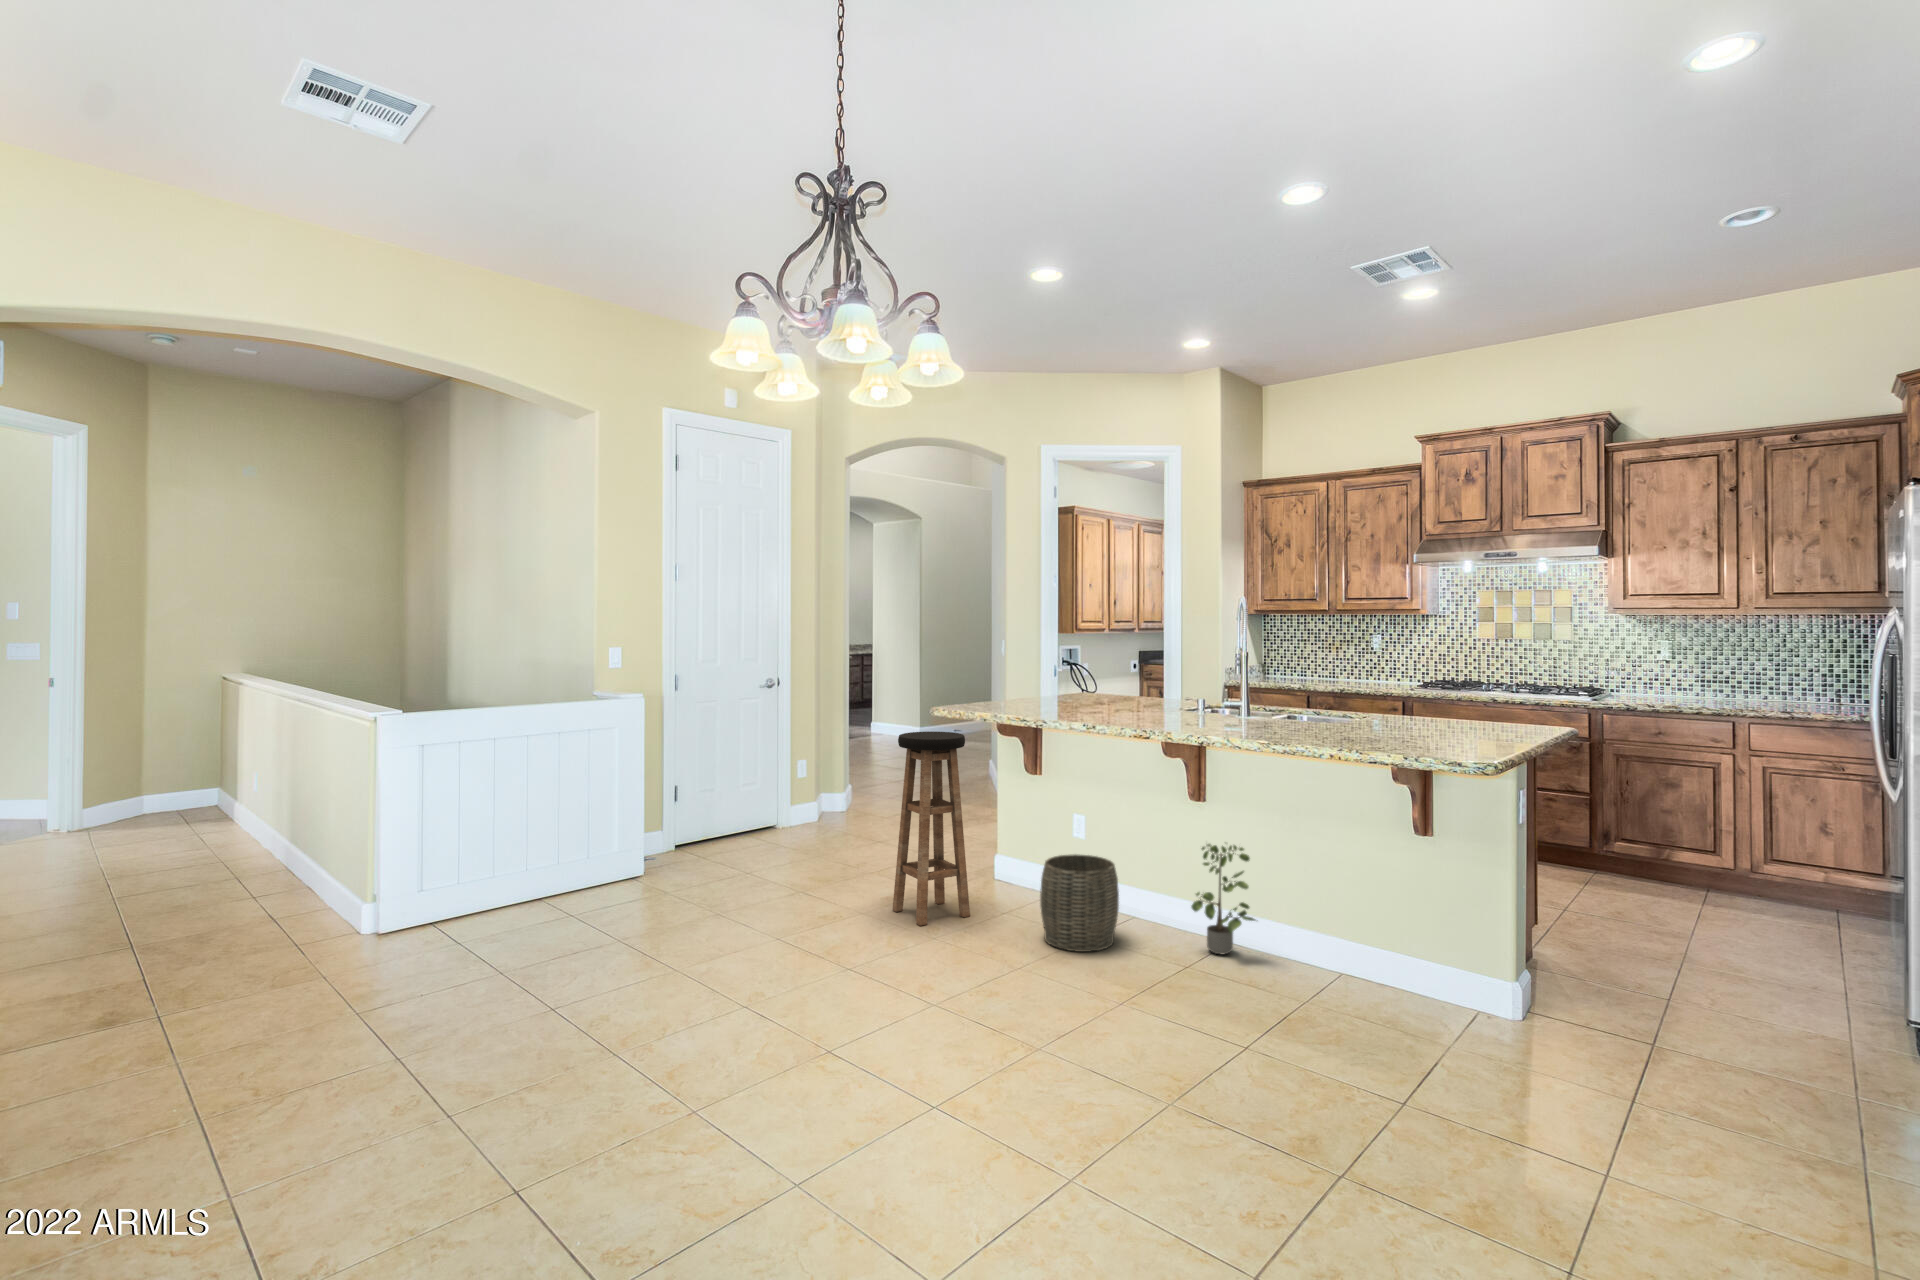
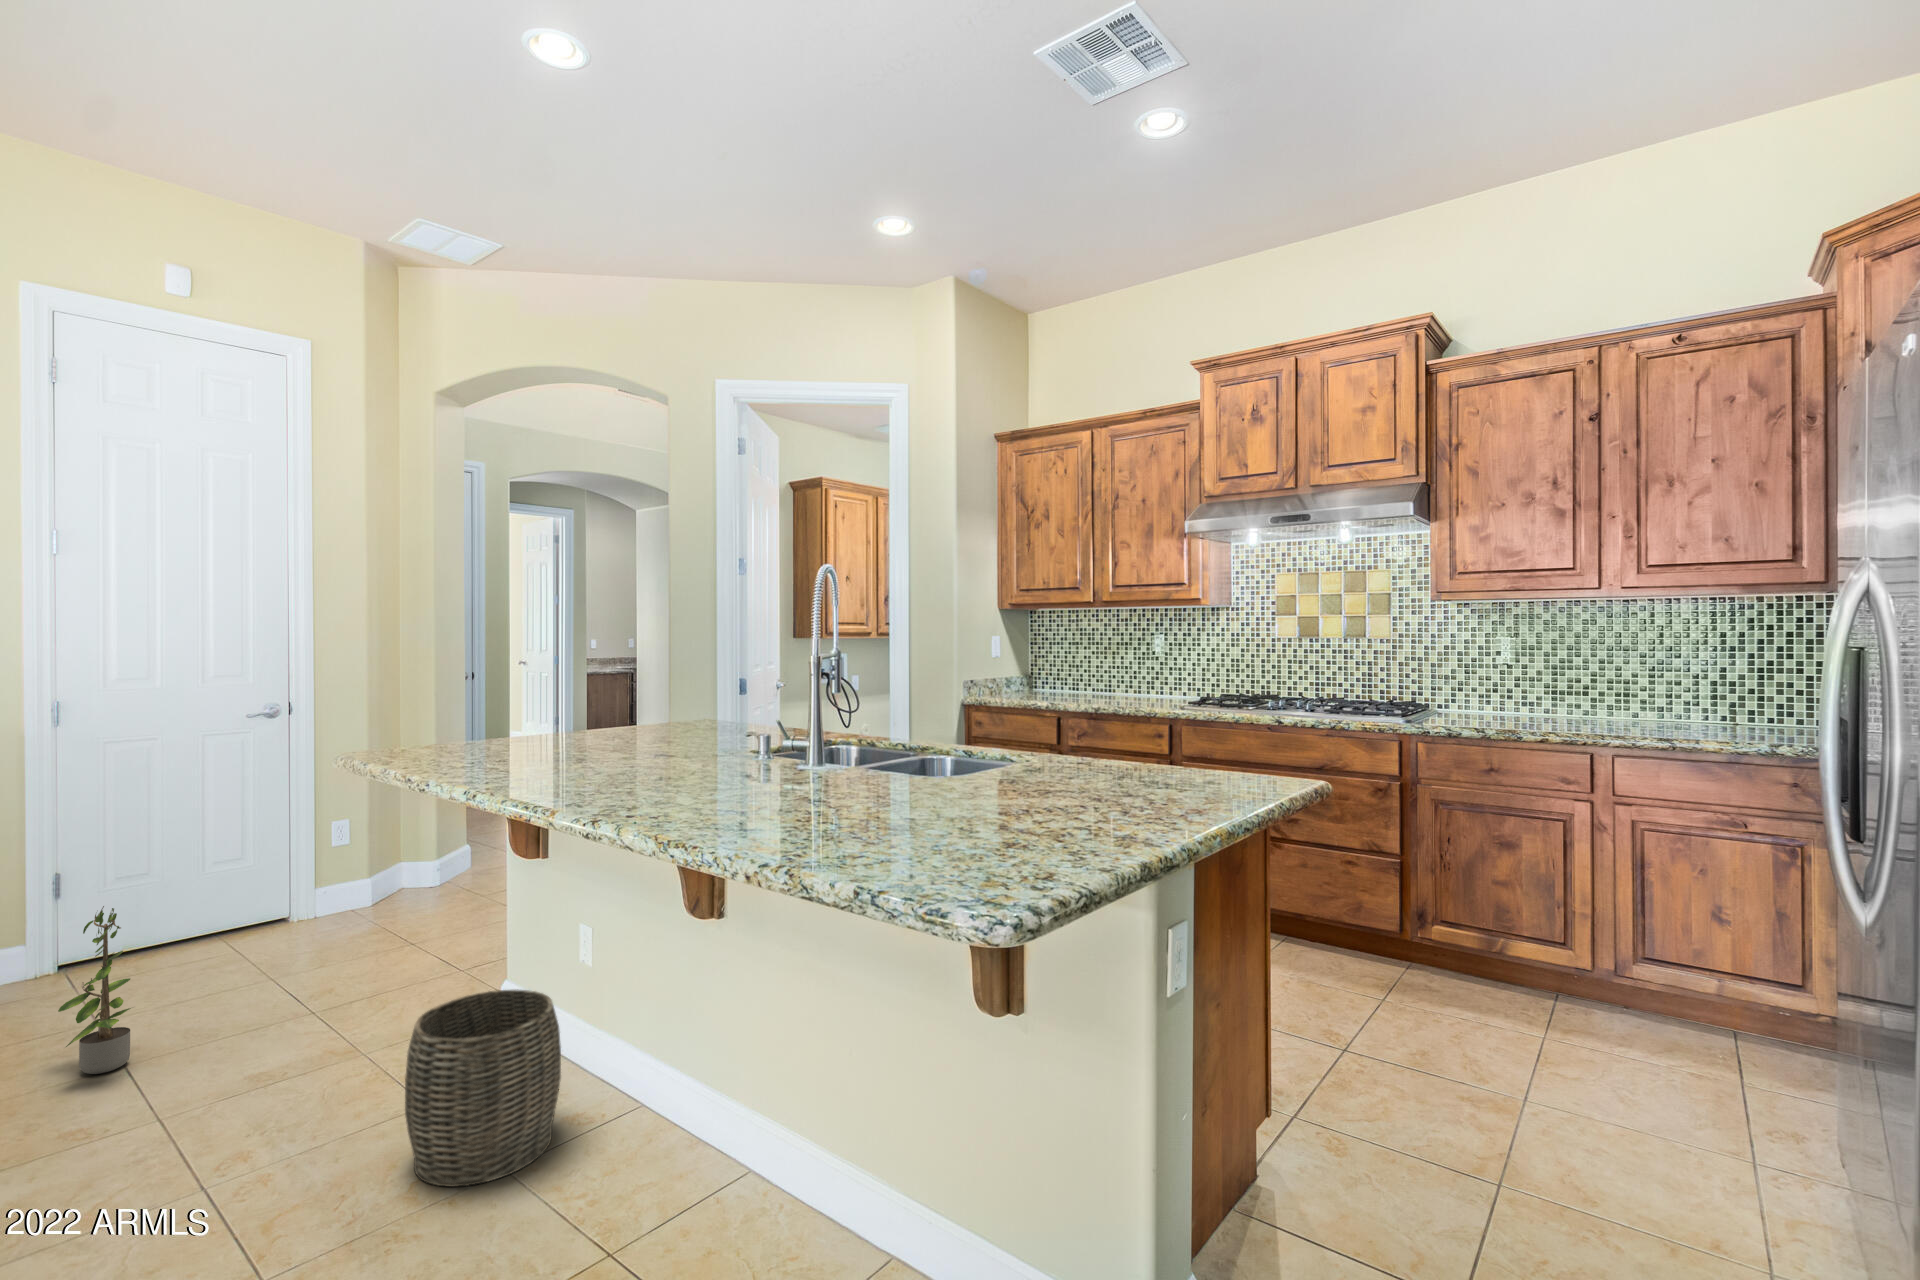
bar stool: present [893,731,970,926] -> none [231,774,370,1119]
potted plant: present [1191,844,1255,955] -> present [58,906,131,1074]

